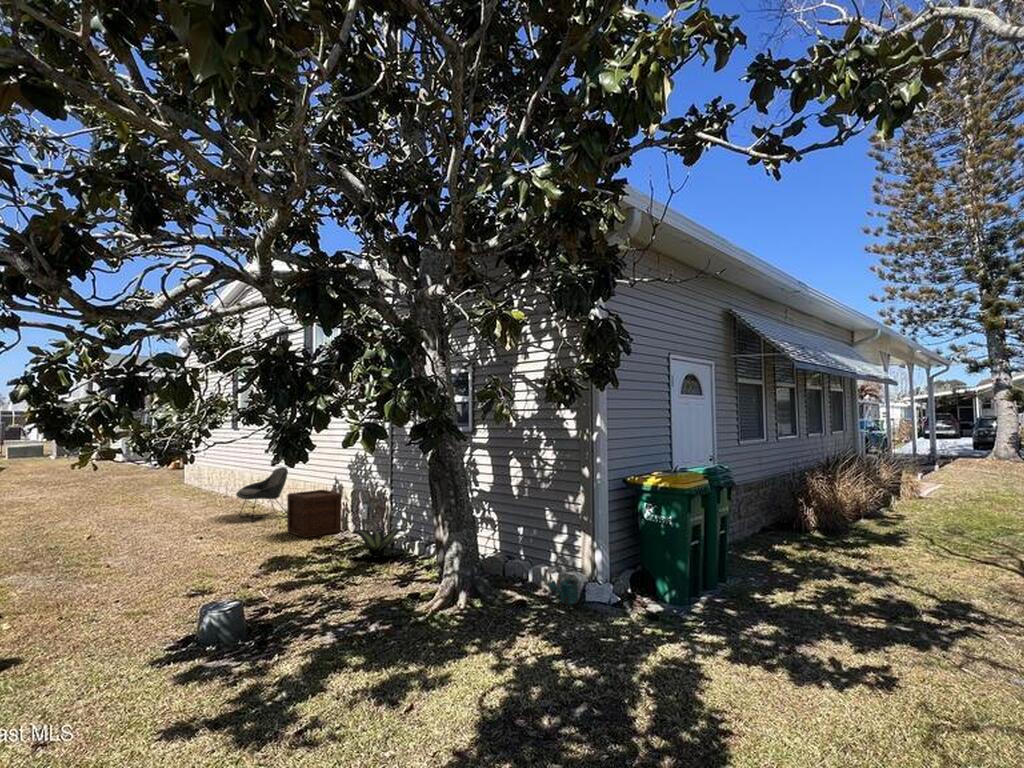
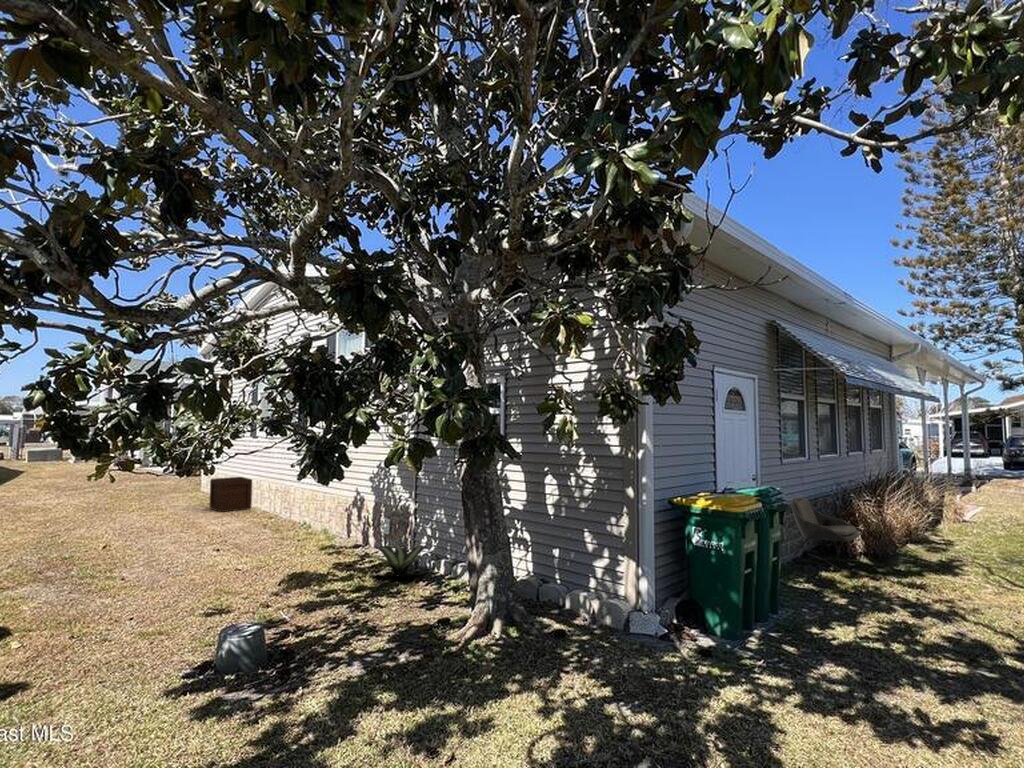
lounge chair: present [236,467,288,522] -> present [791,497,859,571]
wooden crate: present [287,490,341,538] -> present [210,477,252,512]
watering can: present [549,575,579,605] -> none [591,603,622,636]

